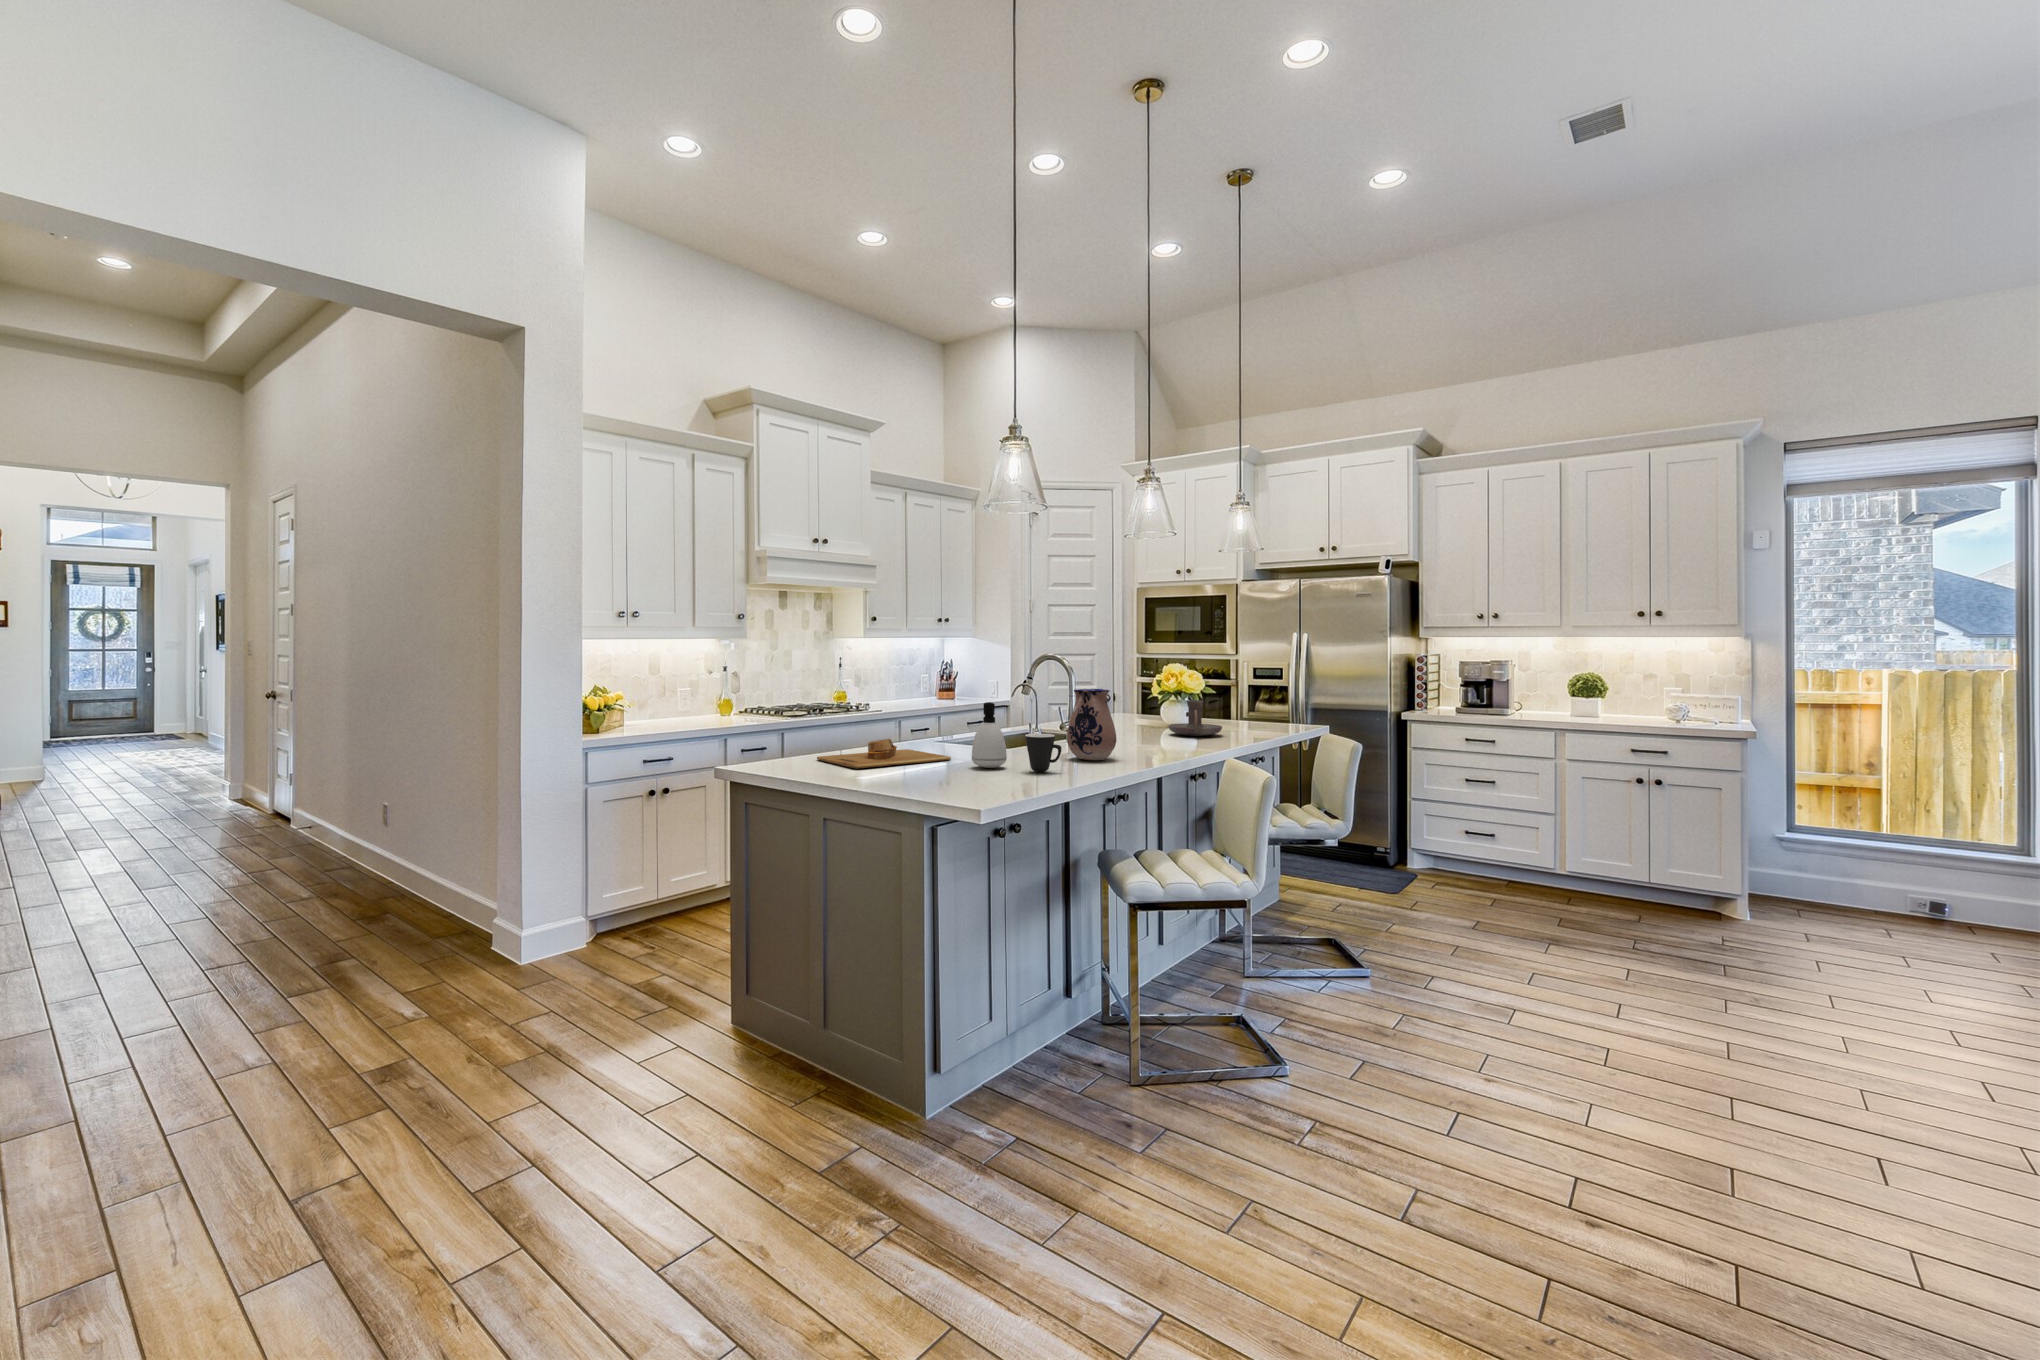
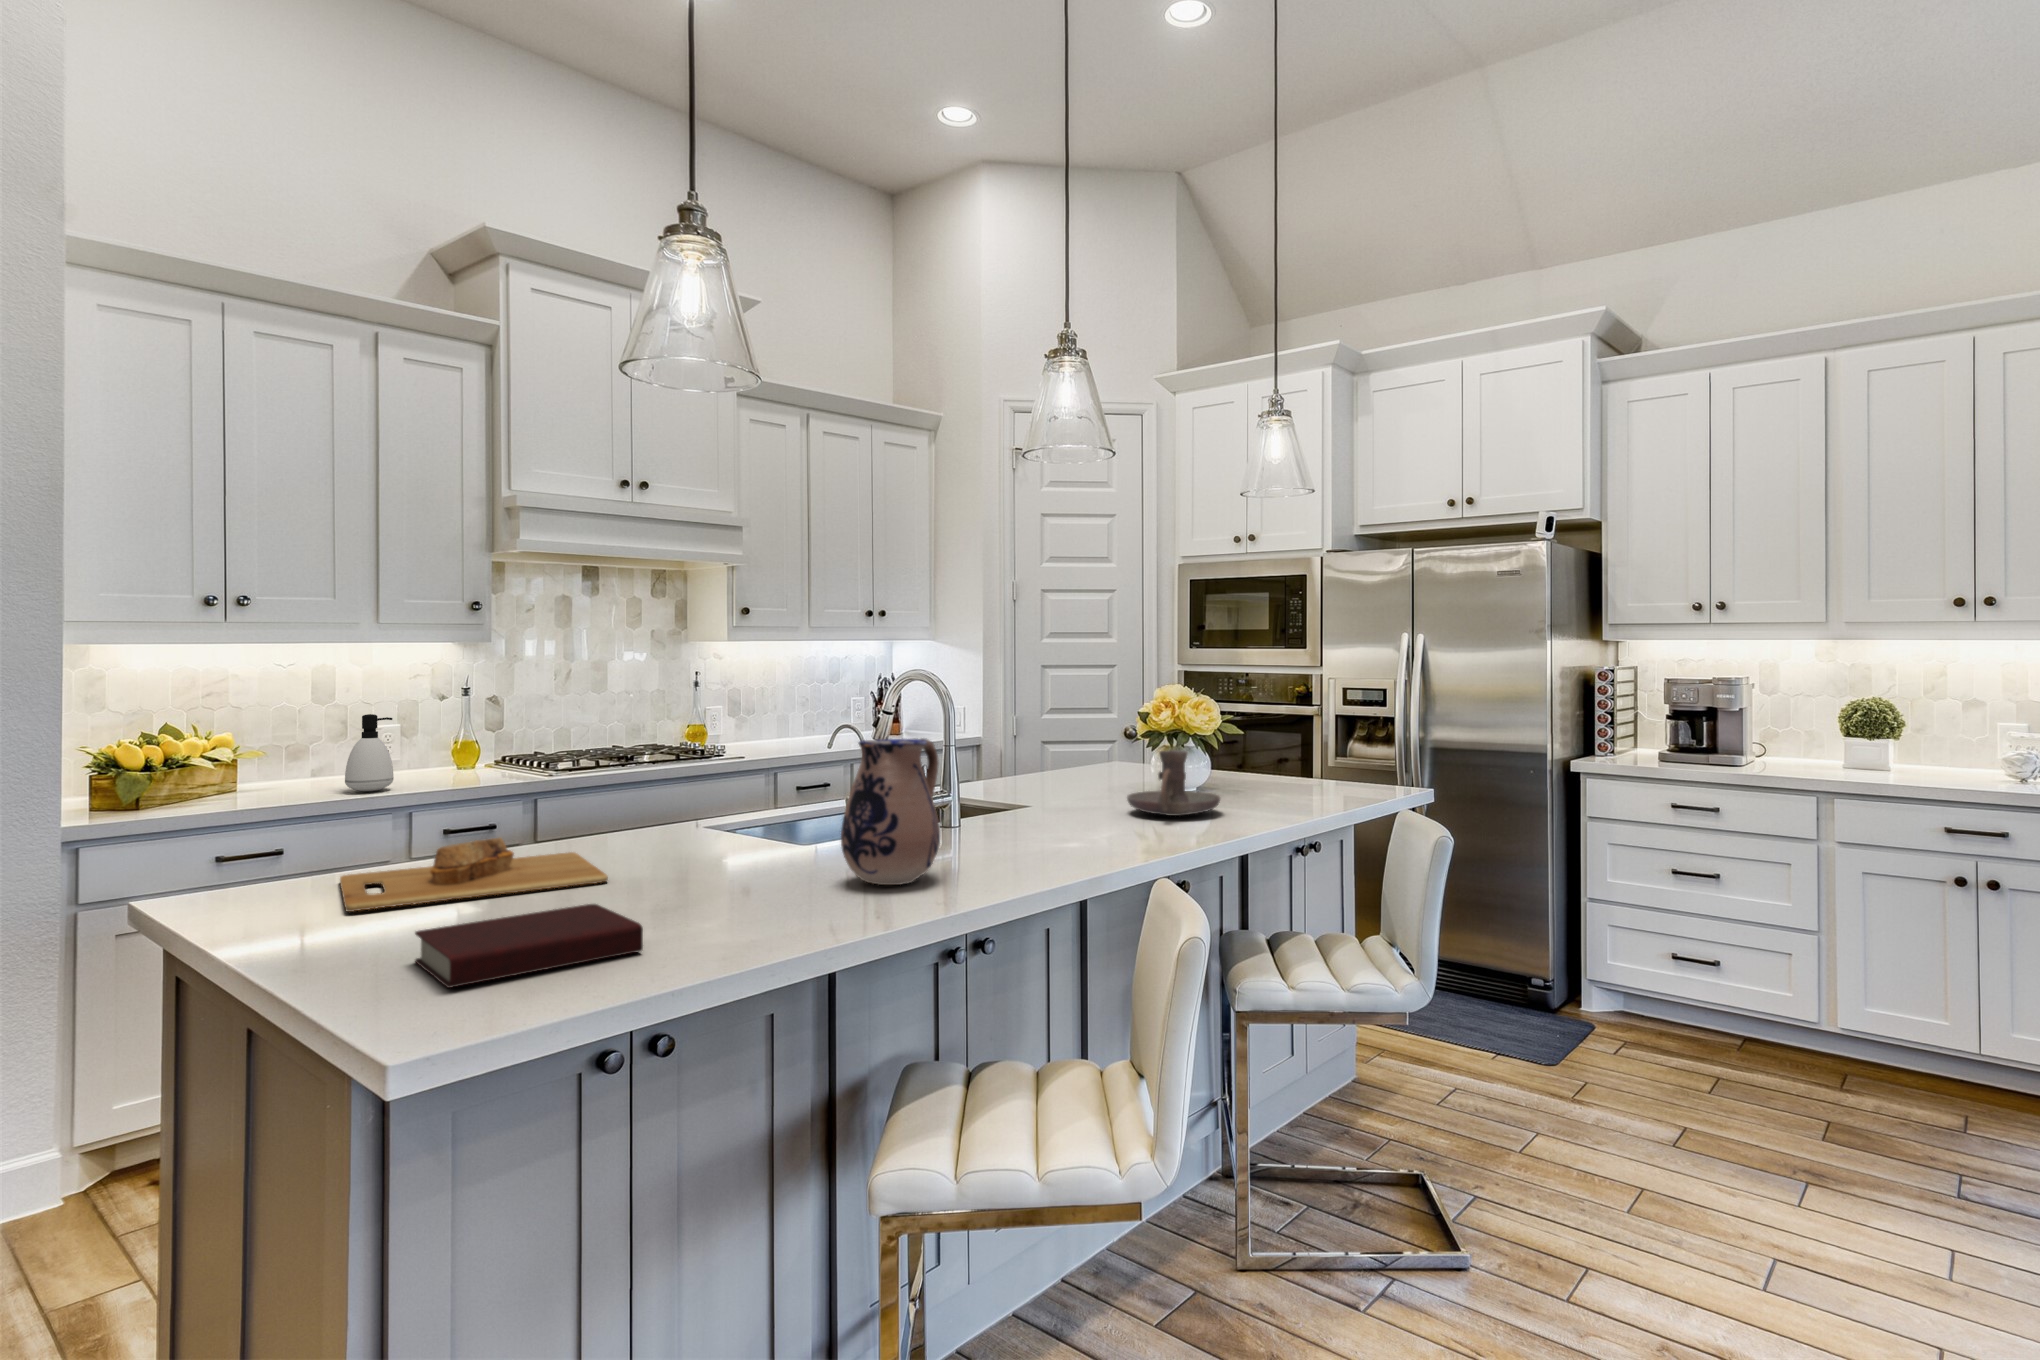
soap dispenser: present [972,702,1008,768] -> present [345,714,394,791]
mug: present [1025,734,1062,772] -> none [687,839,763,924]
book: none [932,762,1027,788] -> present [415,904,643,988]

